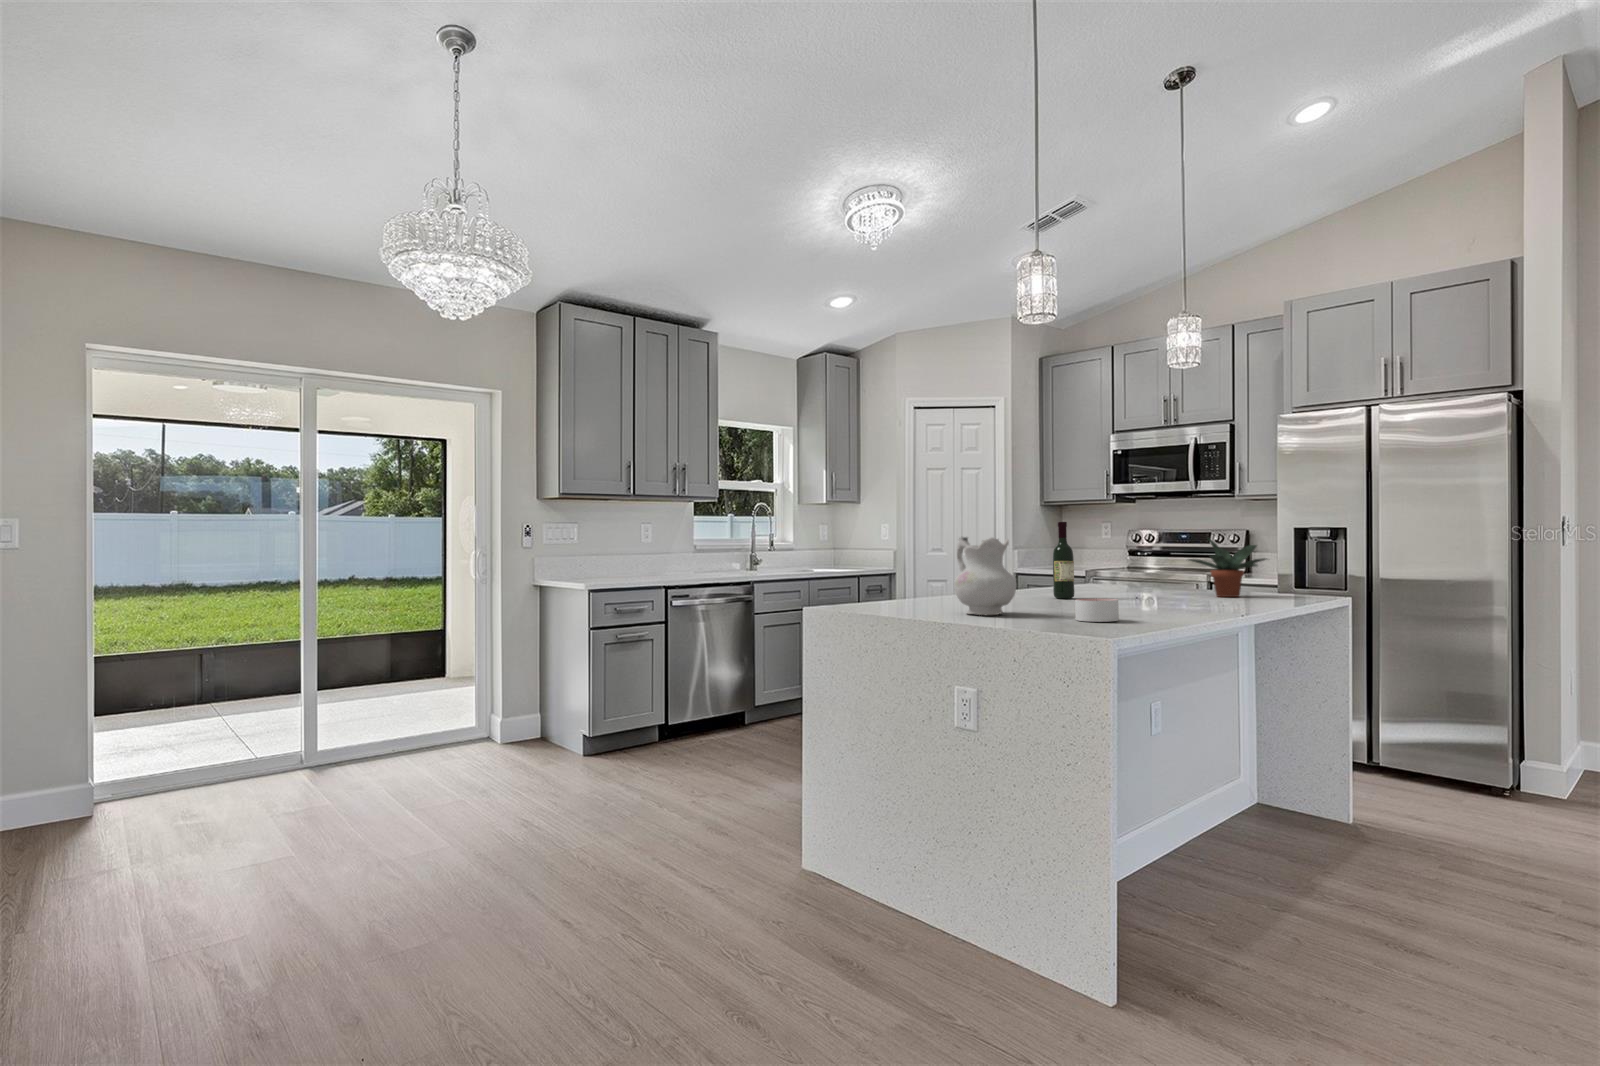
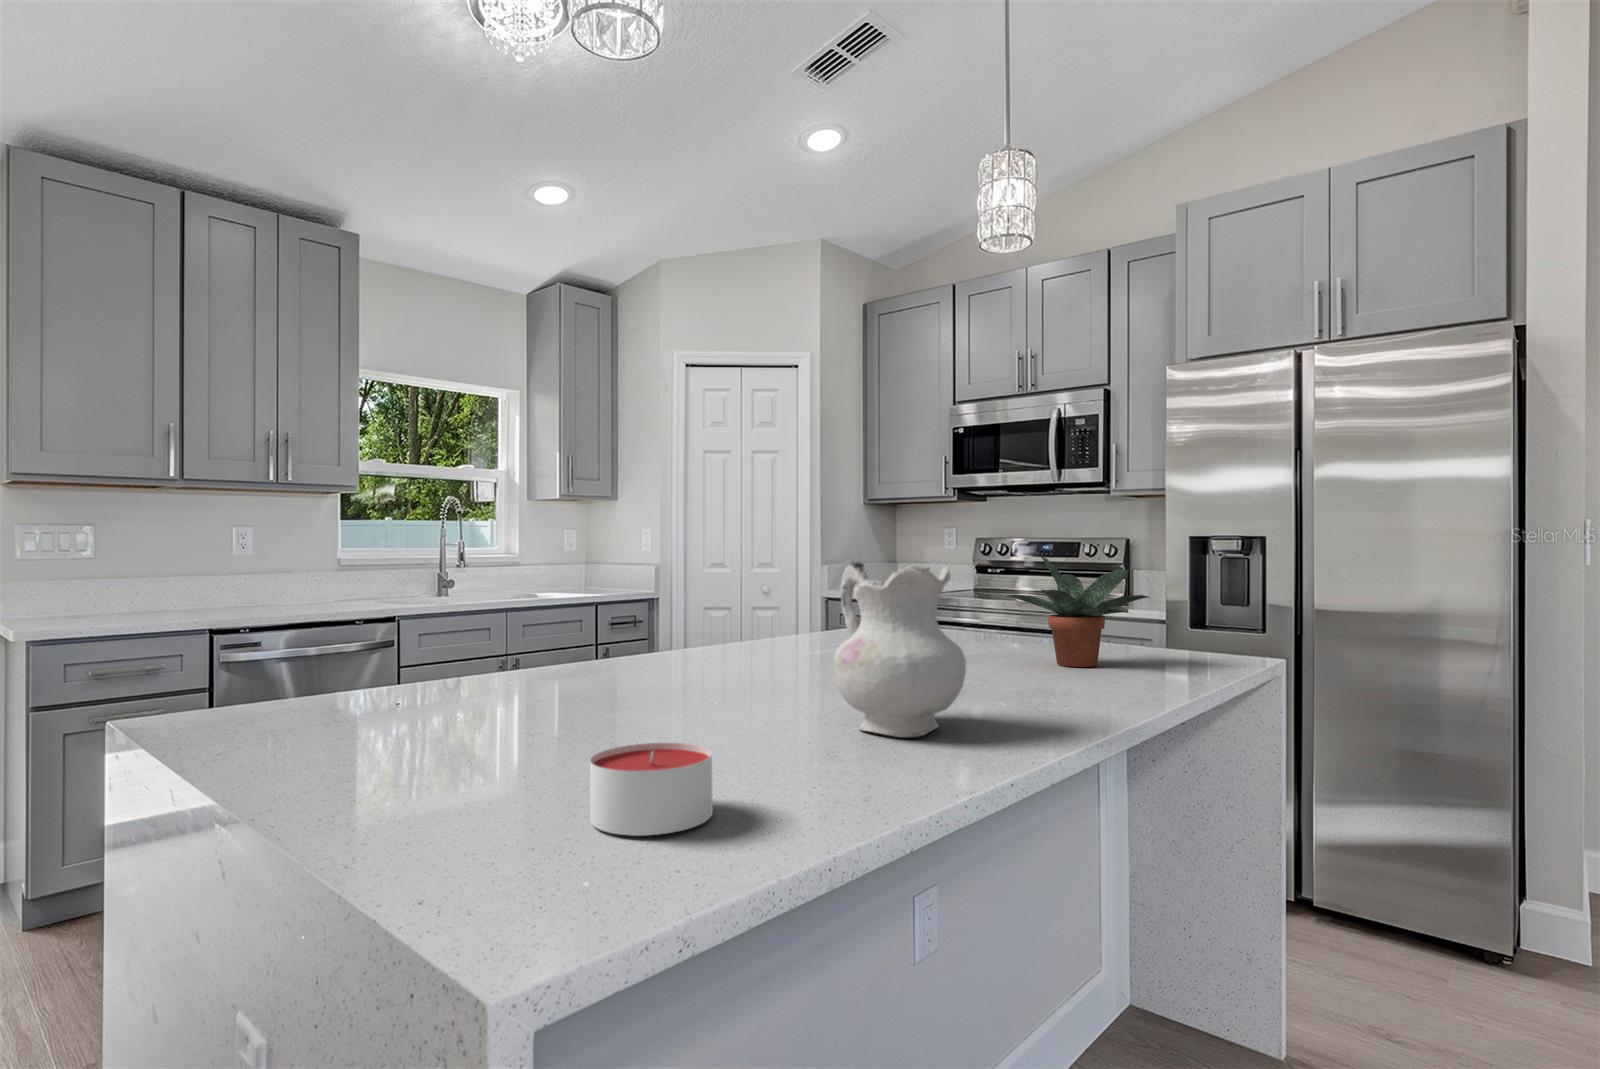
wine bottle: present [1053,522,1075,599] -> none [744,526,784,678]
ceramic pitcher: present [954,537,1016,615] -> present [834,560,966,737]

